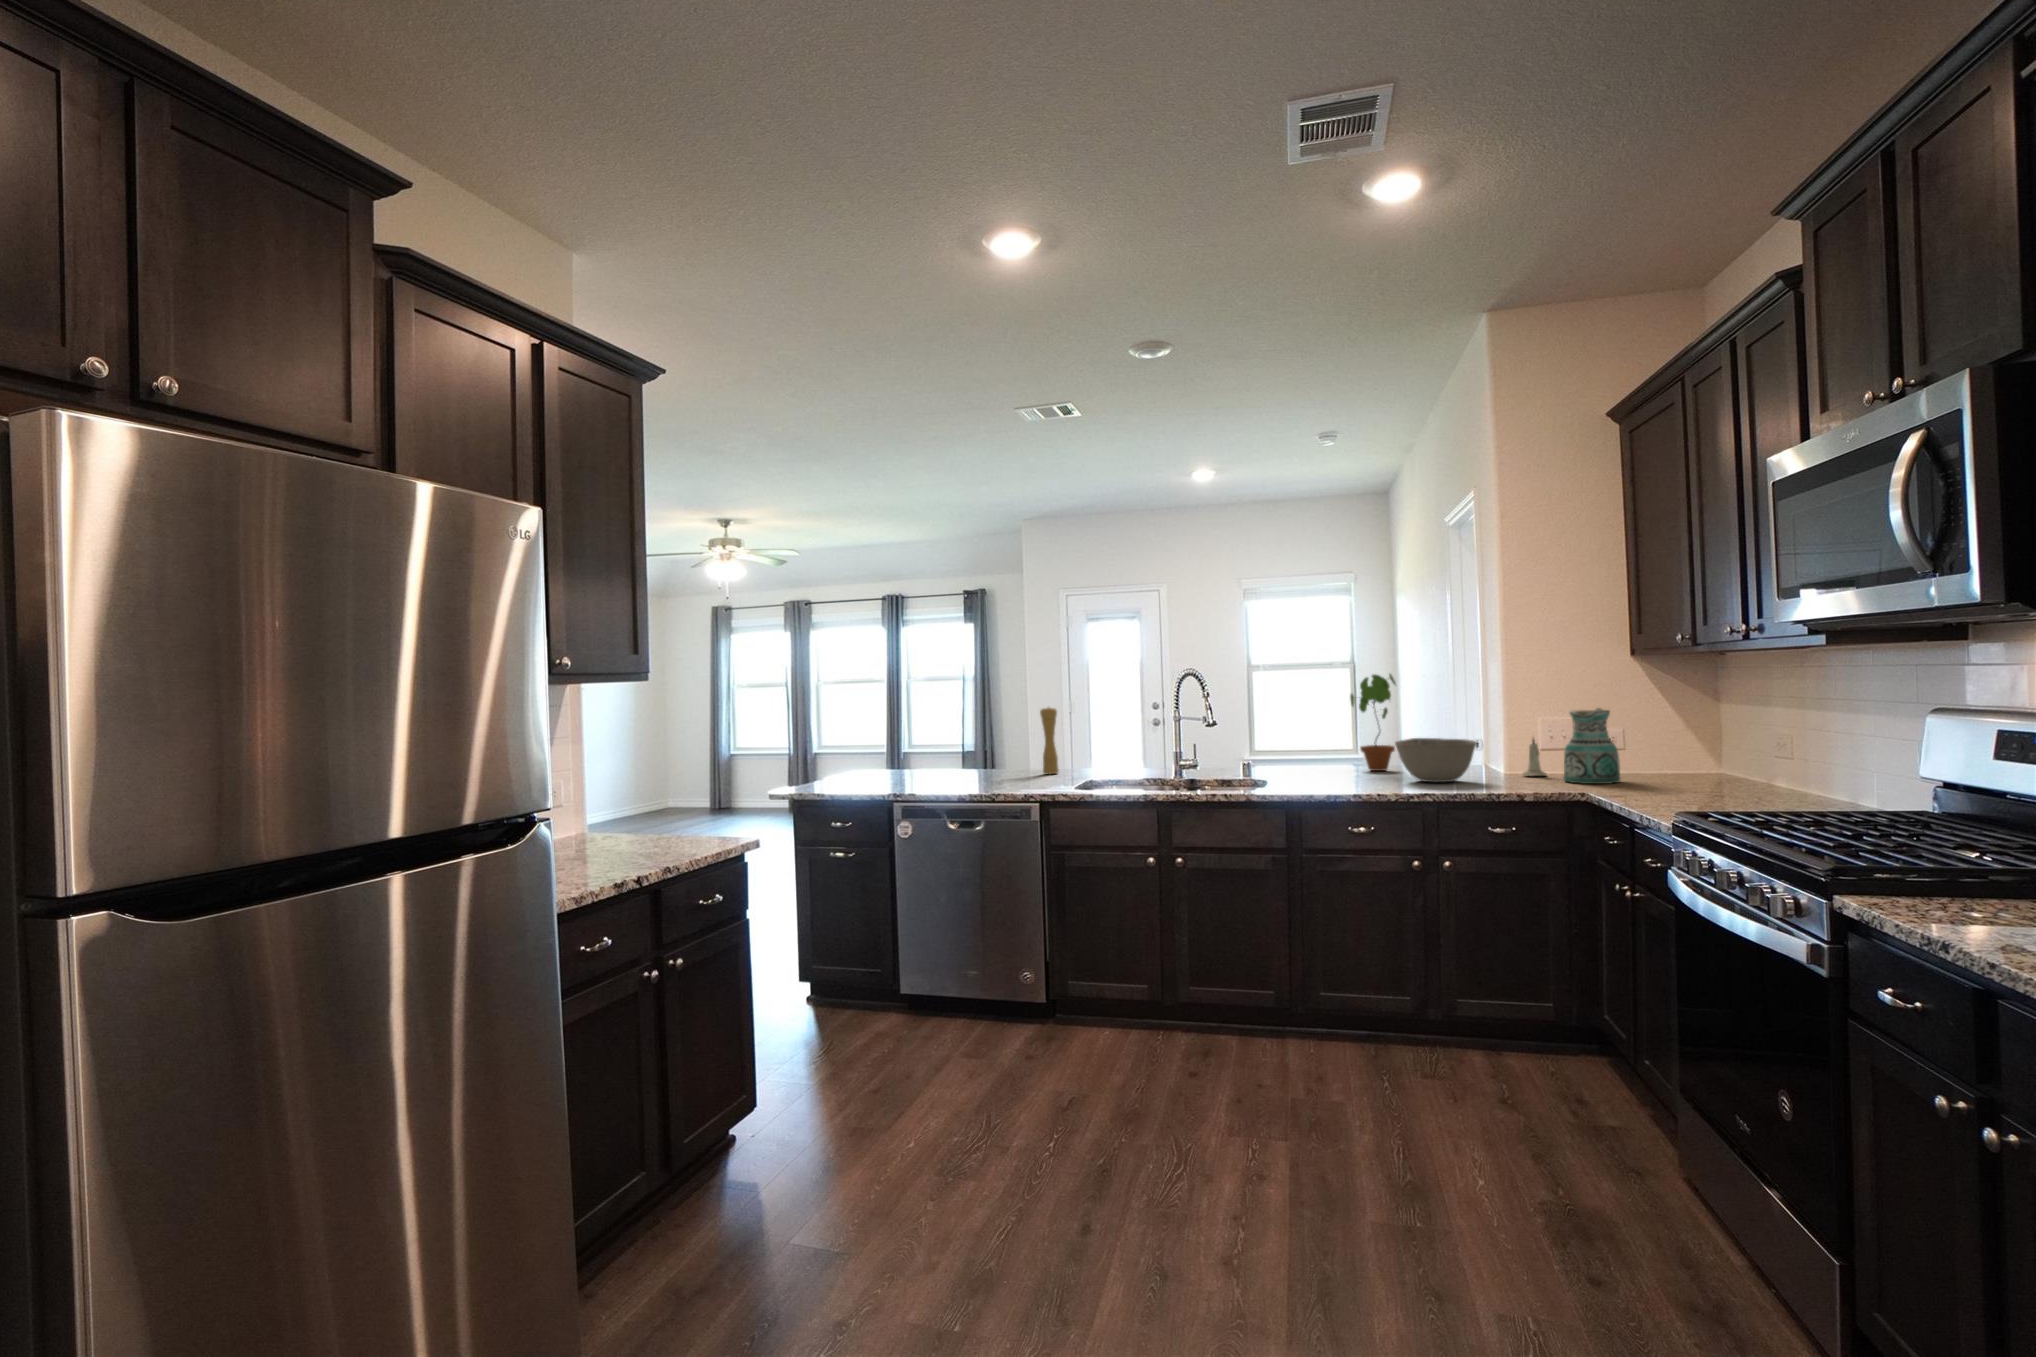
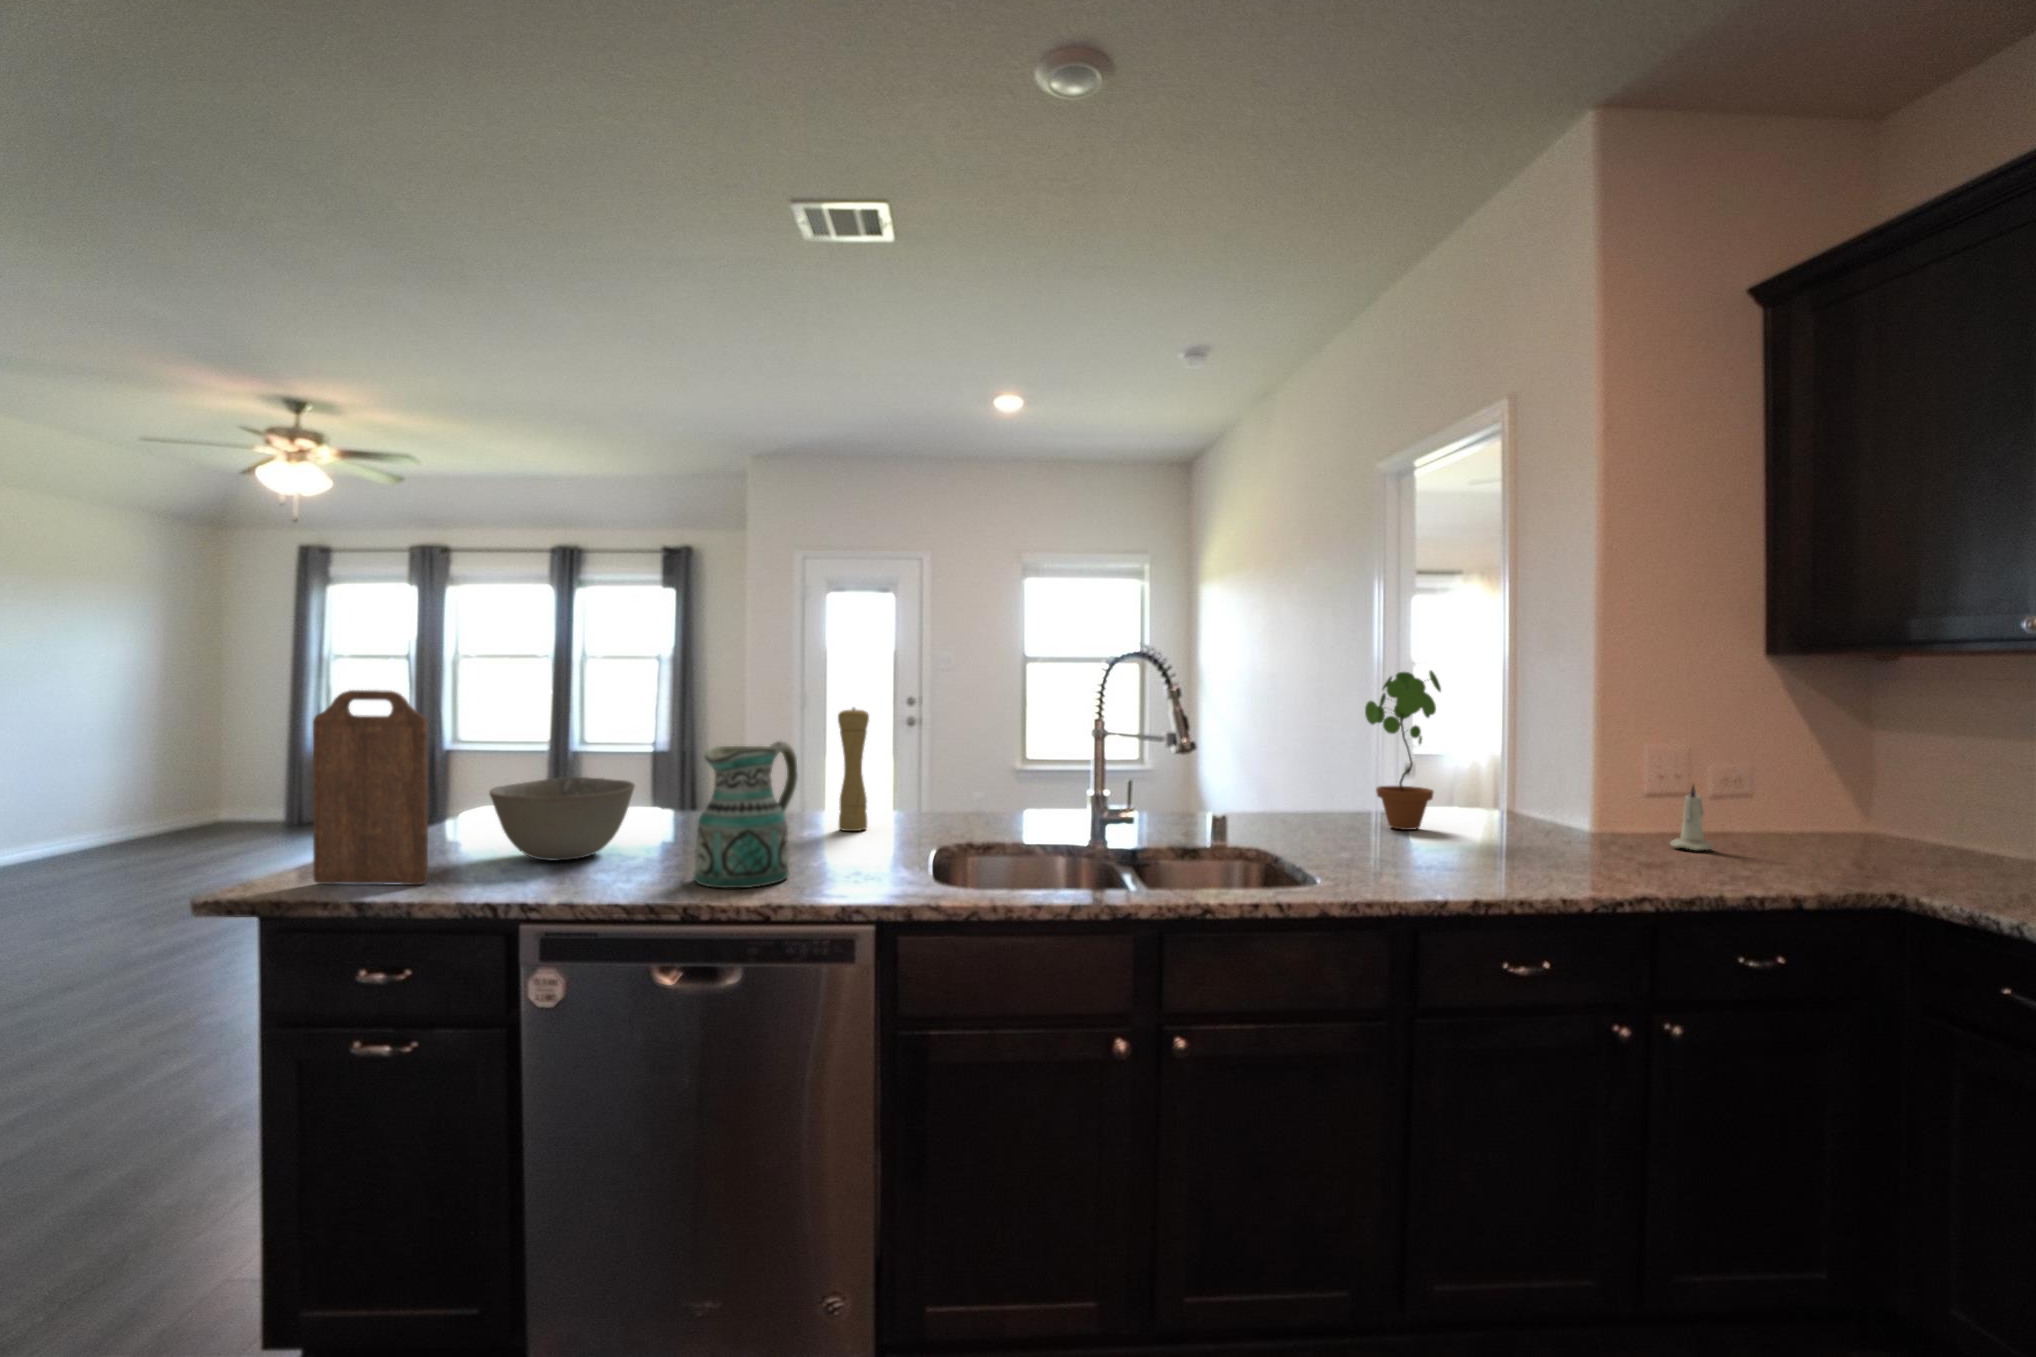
cutting board: none [805,704,853,789] -> present [313,690,428,885]
ceramic pitcher: present [1564,708,1620,784] -> present [694,742,798,888]
bowl: present [1395,738,1476,782] -> present [489,777,635,860]

